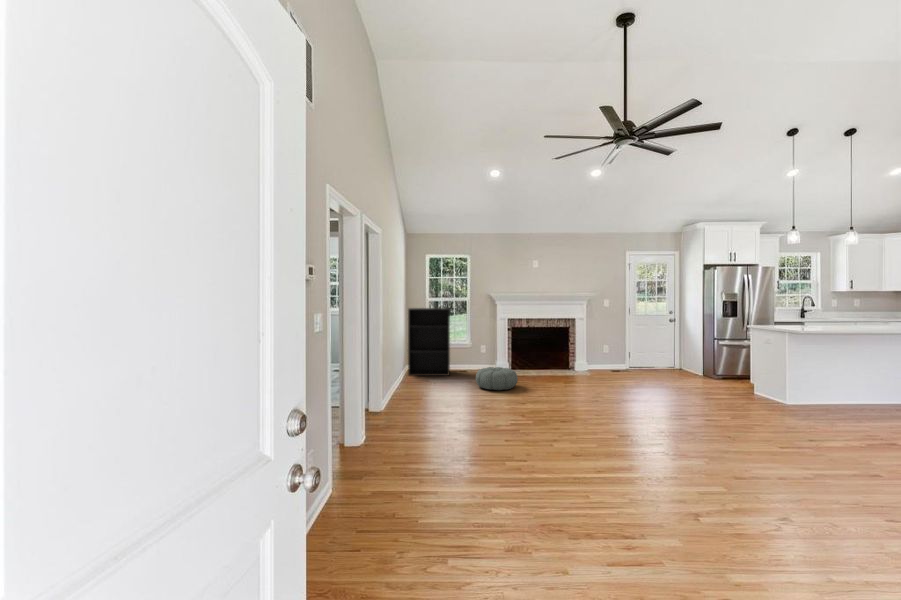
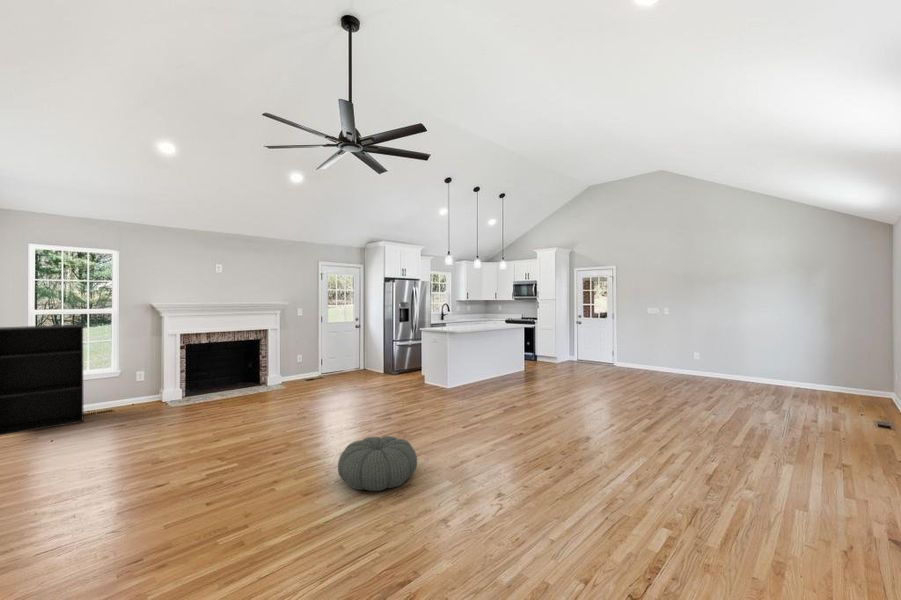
pouf: present [476,367,518,390] -> present [338,436,417,491]

